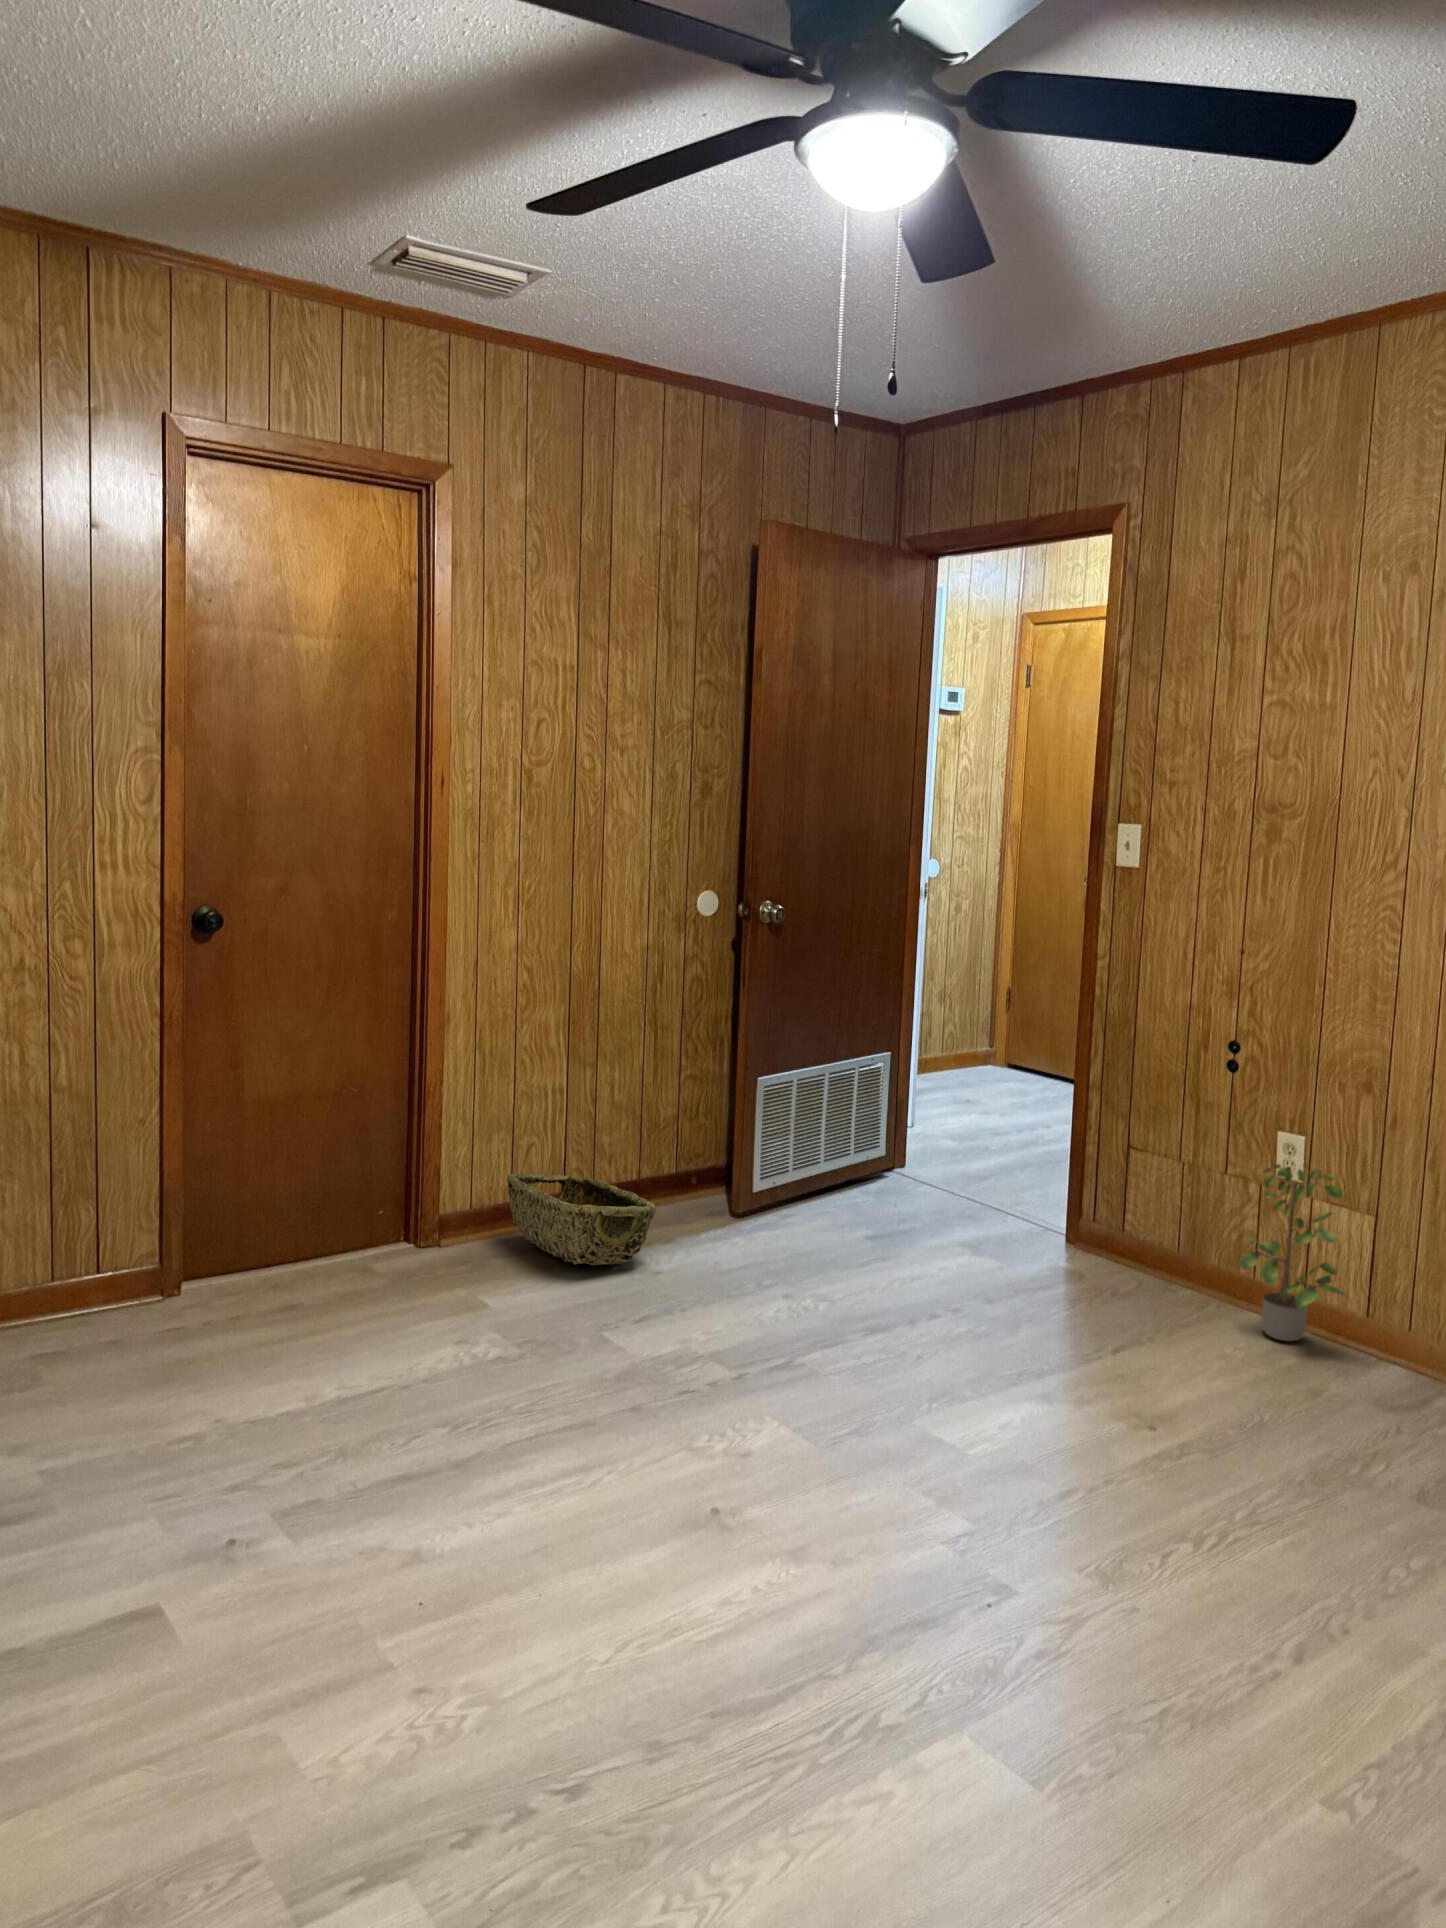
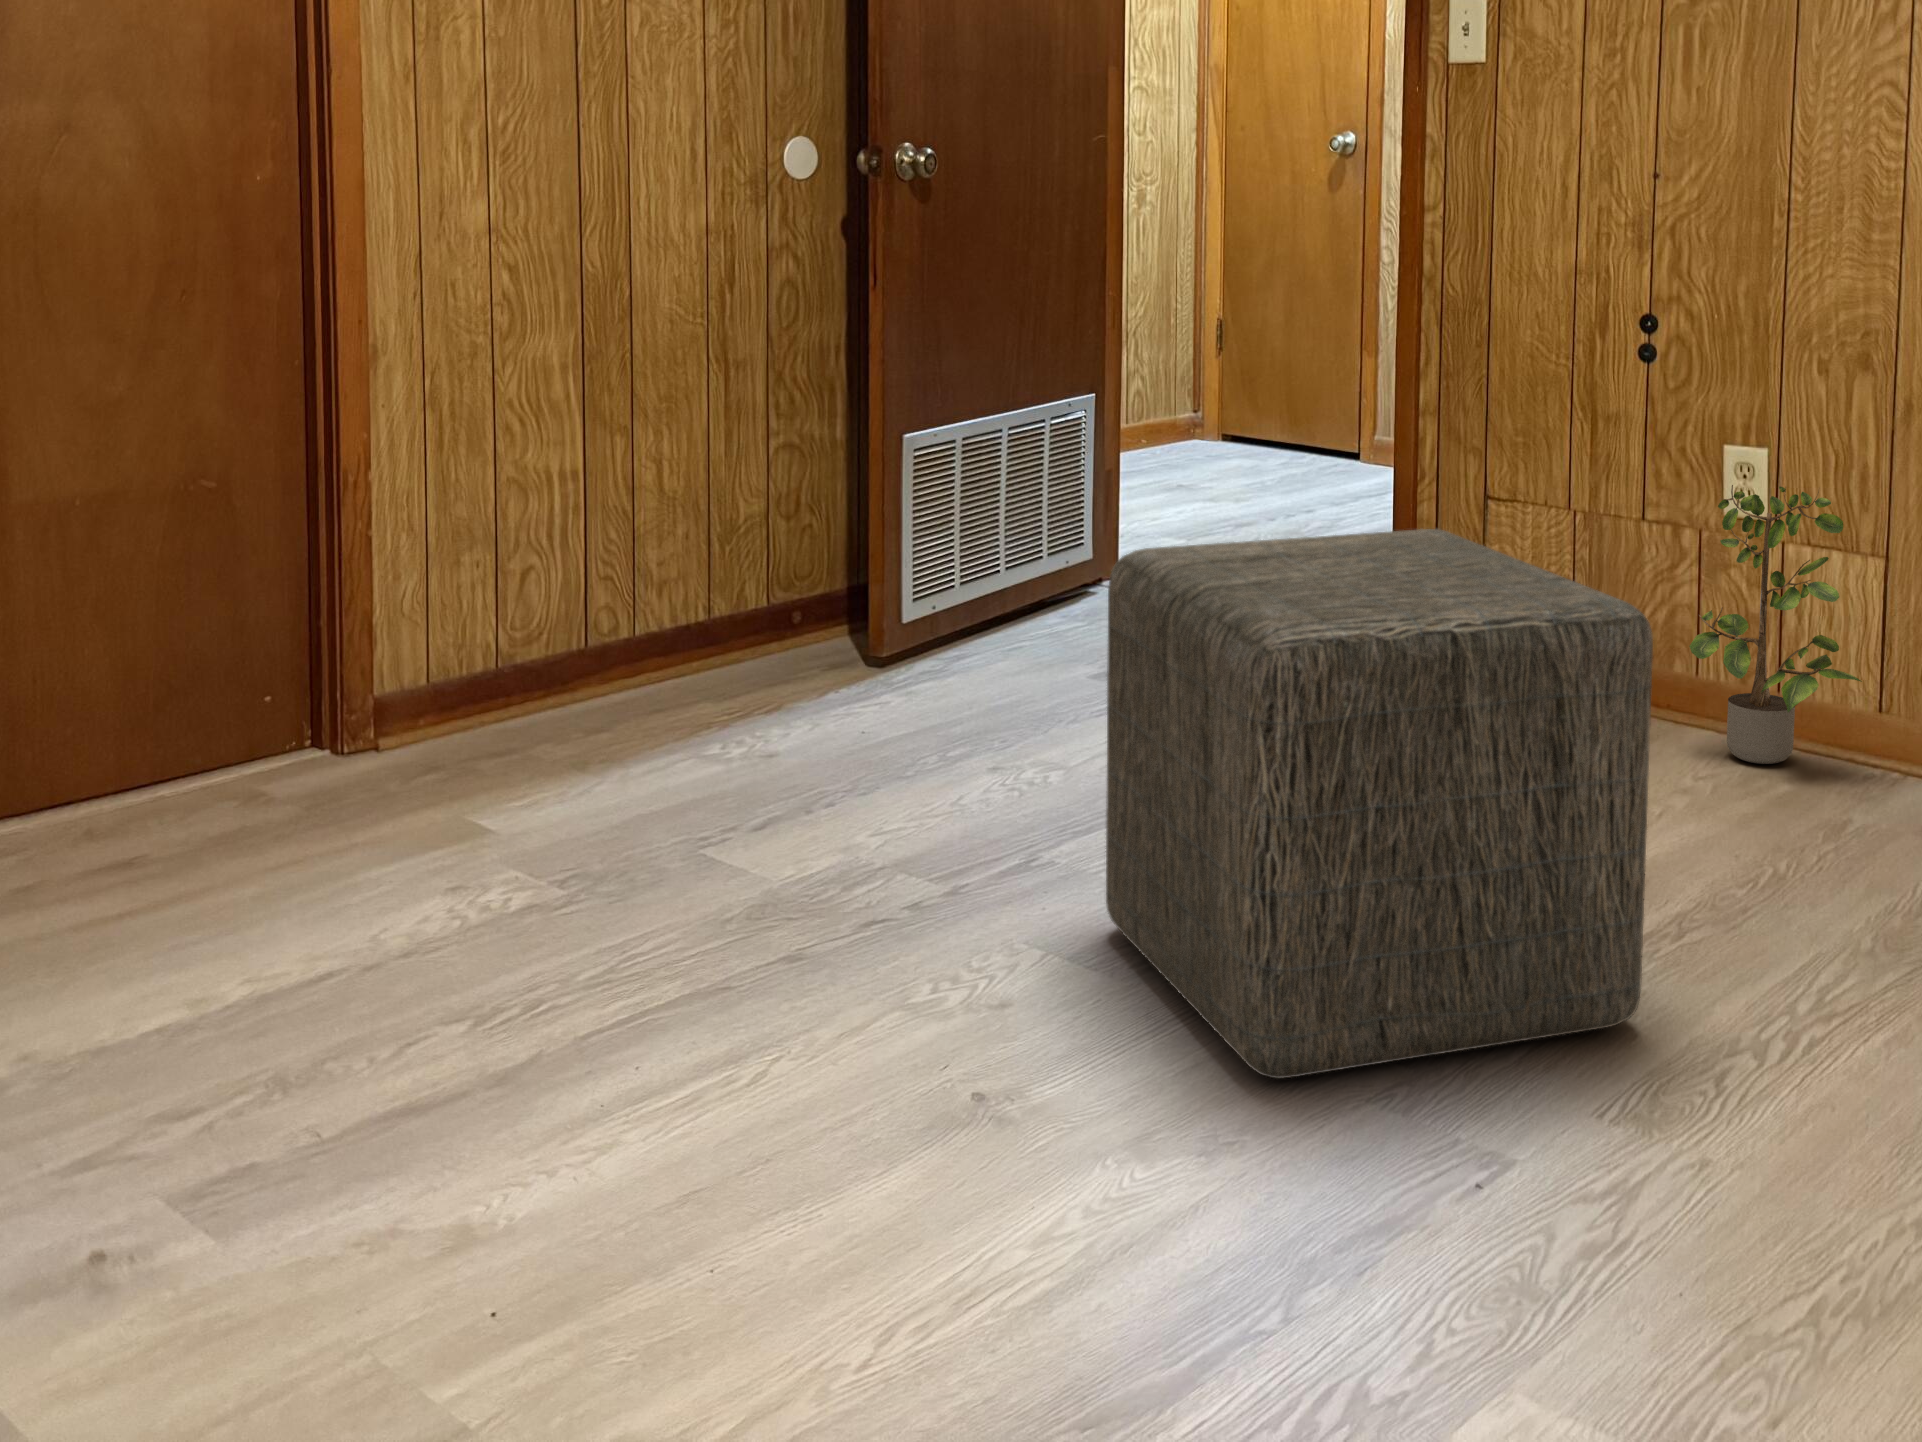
woven basket: present [507,1173,656,1265] -> none [491,612,757,754]
ottoman: none [823,1189,1148,1525] -> present [1106,529,1653,1078]

